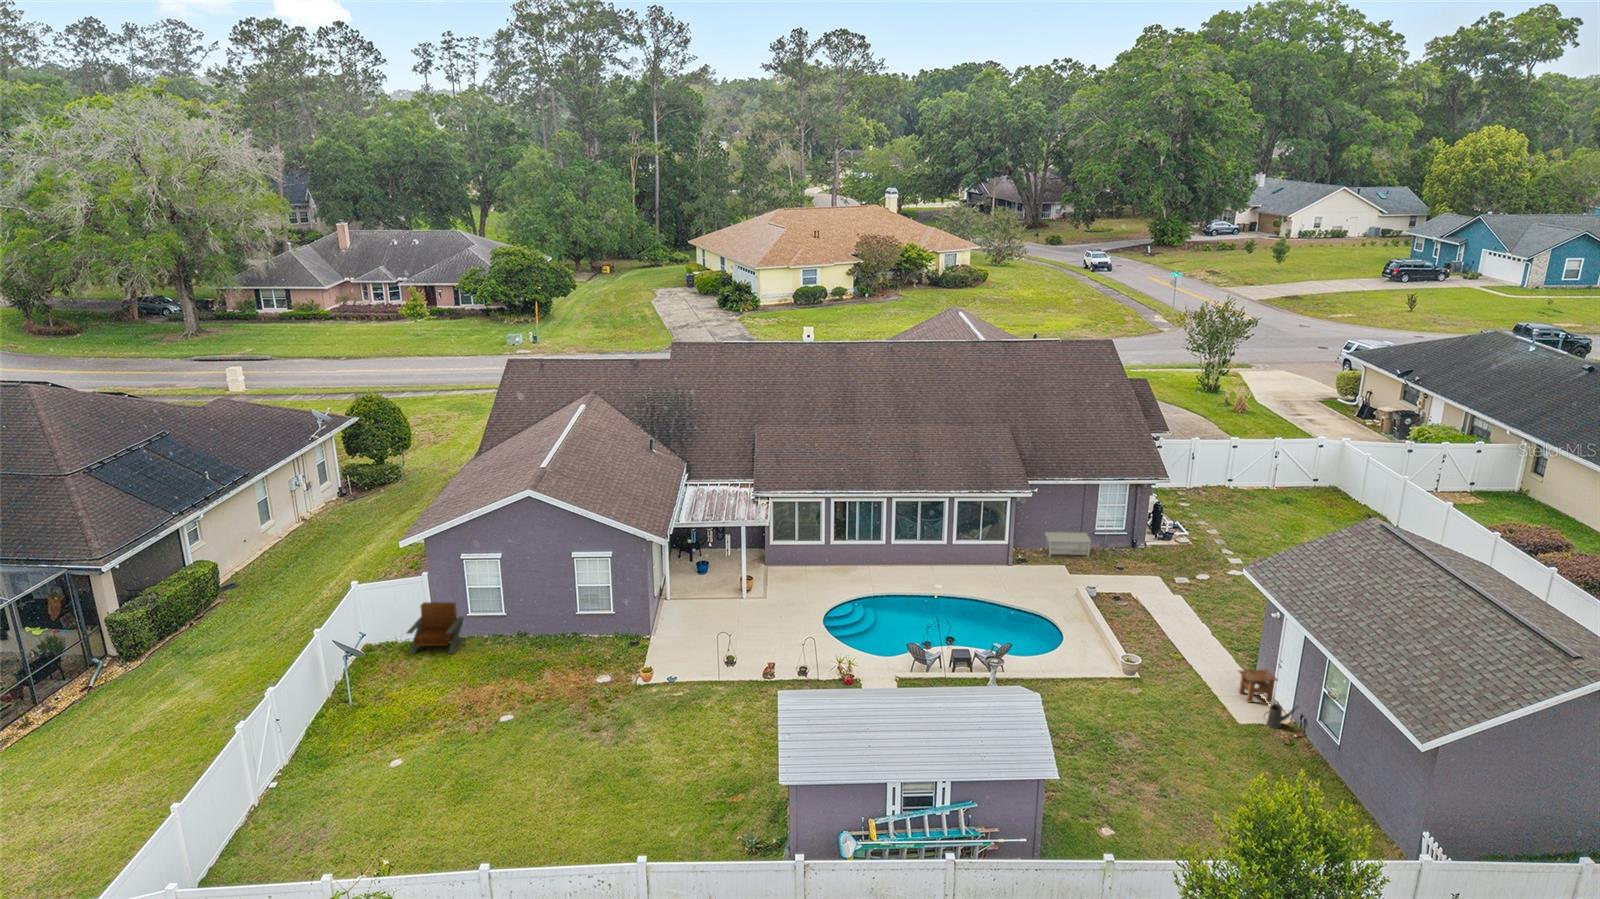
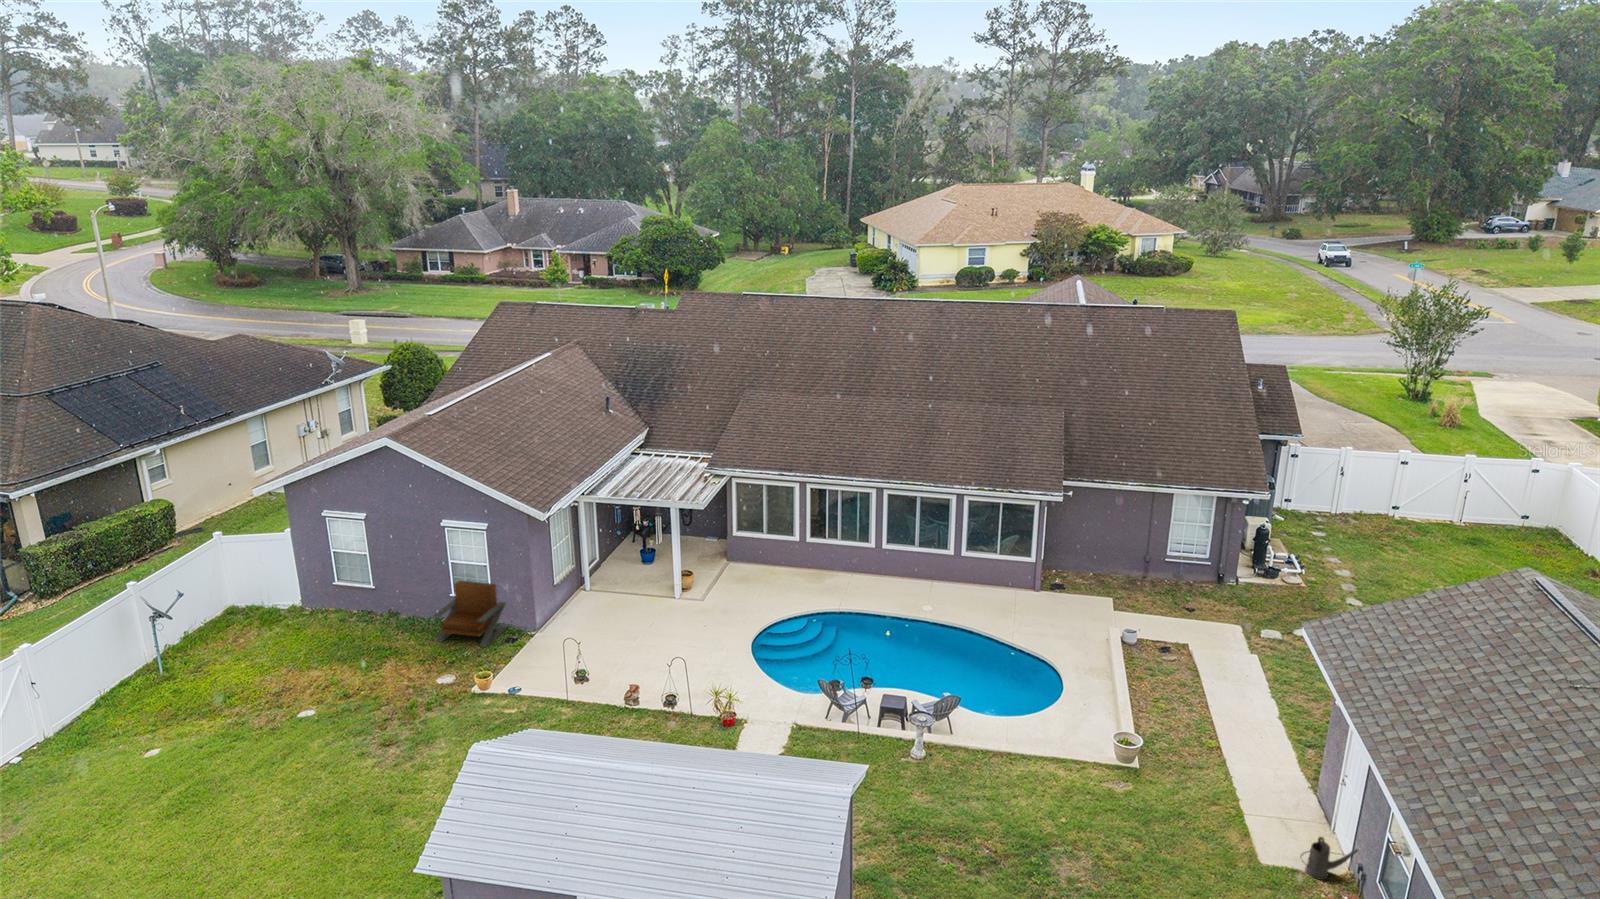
storage bench: present [1045,532,1091,556] -> none [1096,552,1155,591]
lounge chair: present [407,602,465,654] -> present [433,581,506,647]
side table: present [1239,670,1278,702] -> none [1280,779,1341,834]

